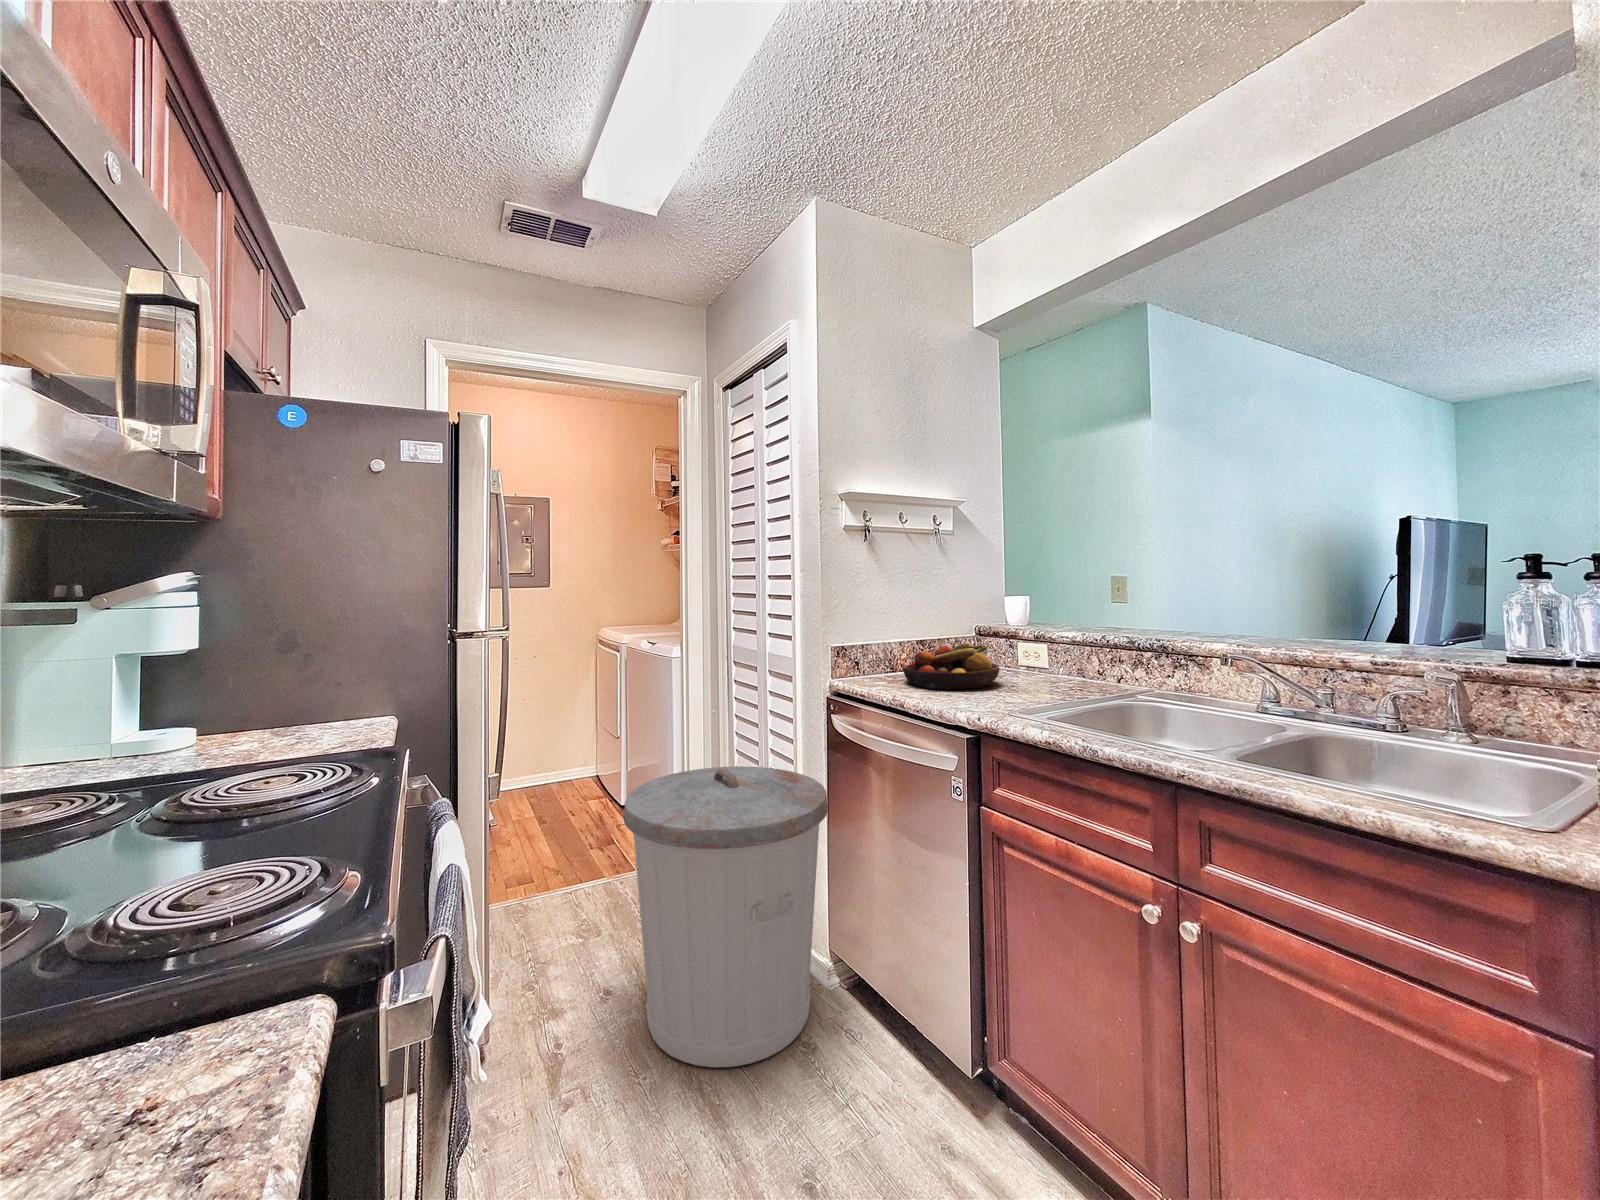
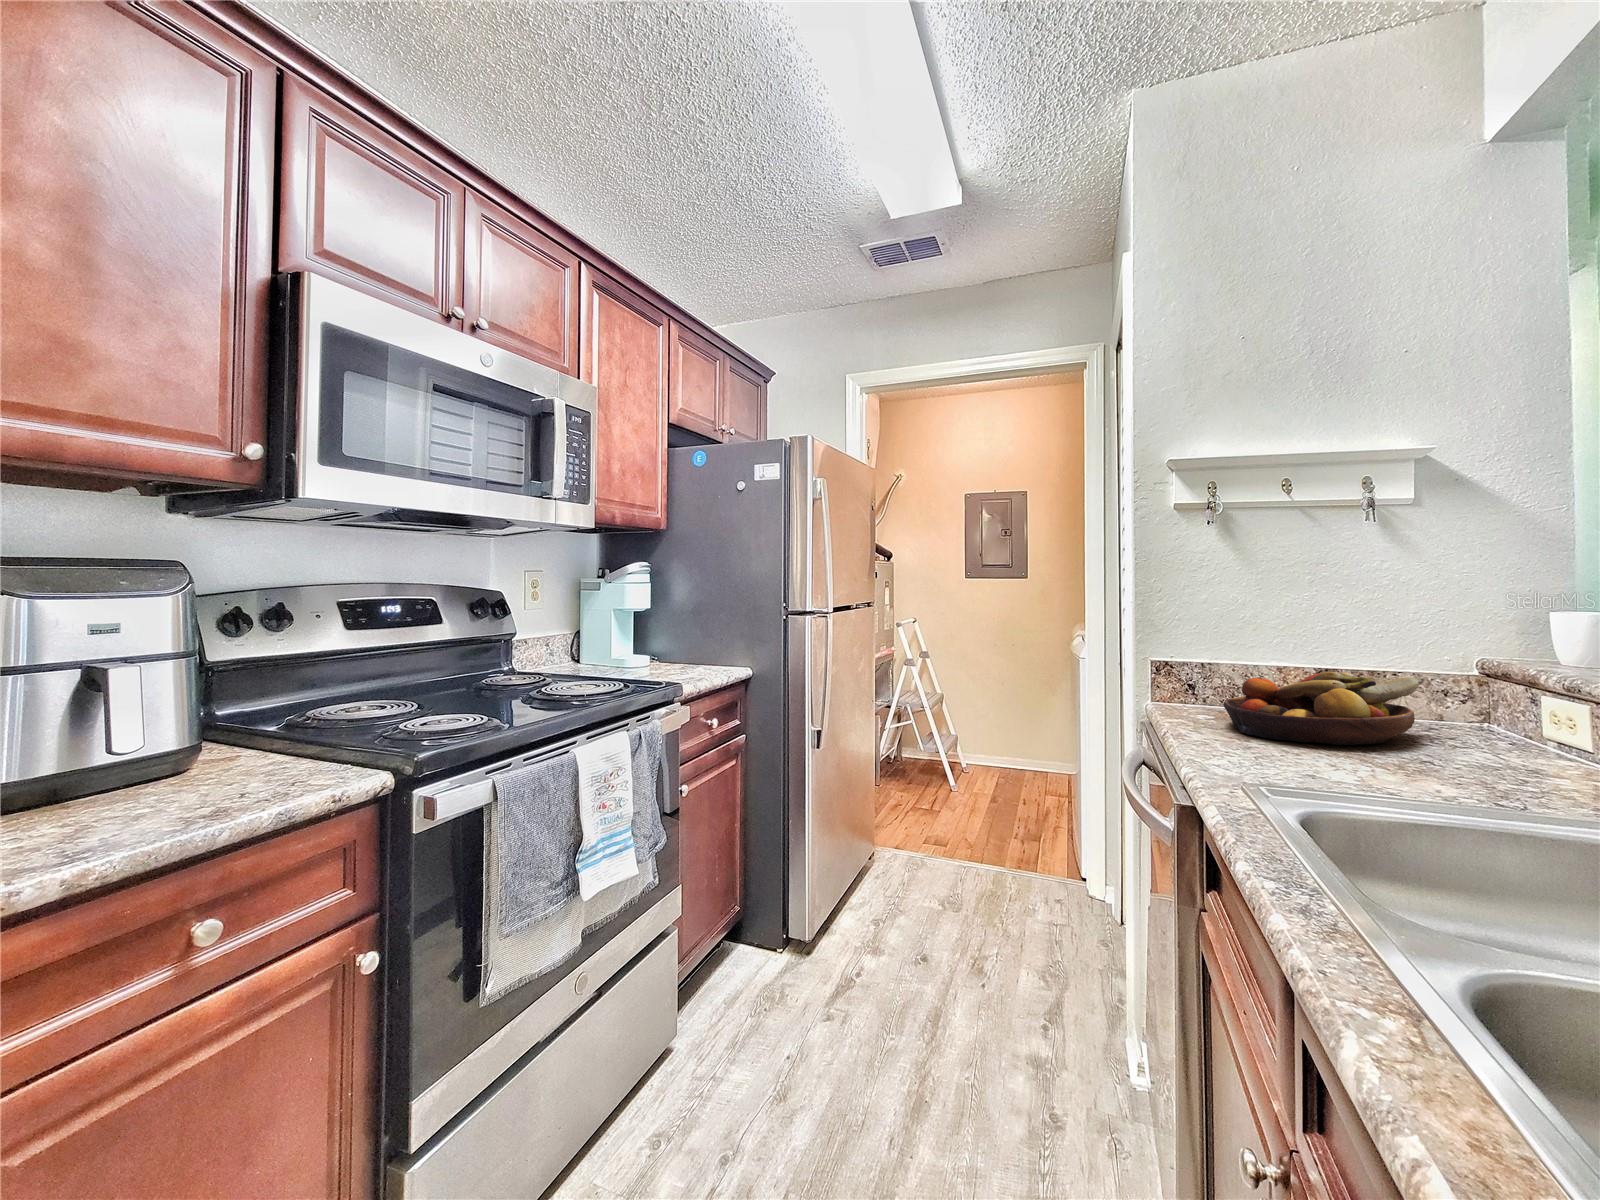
trash can: present [624,766,828,1068] -> none [895,777,1120,1103]

